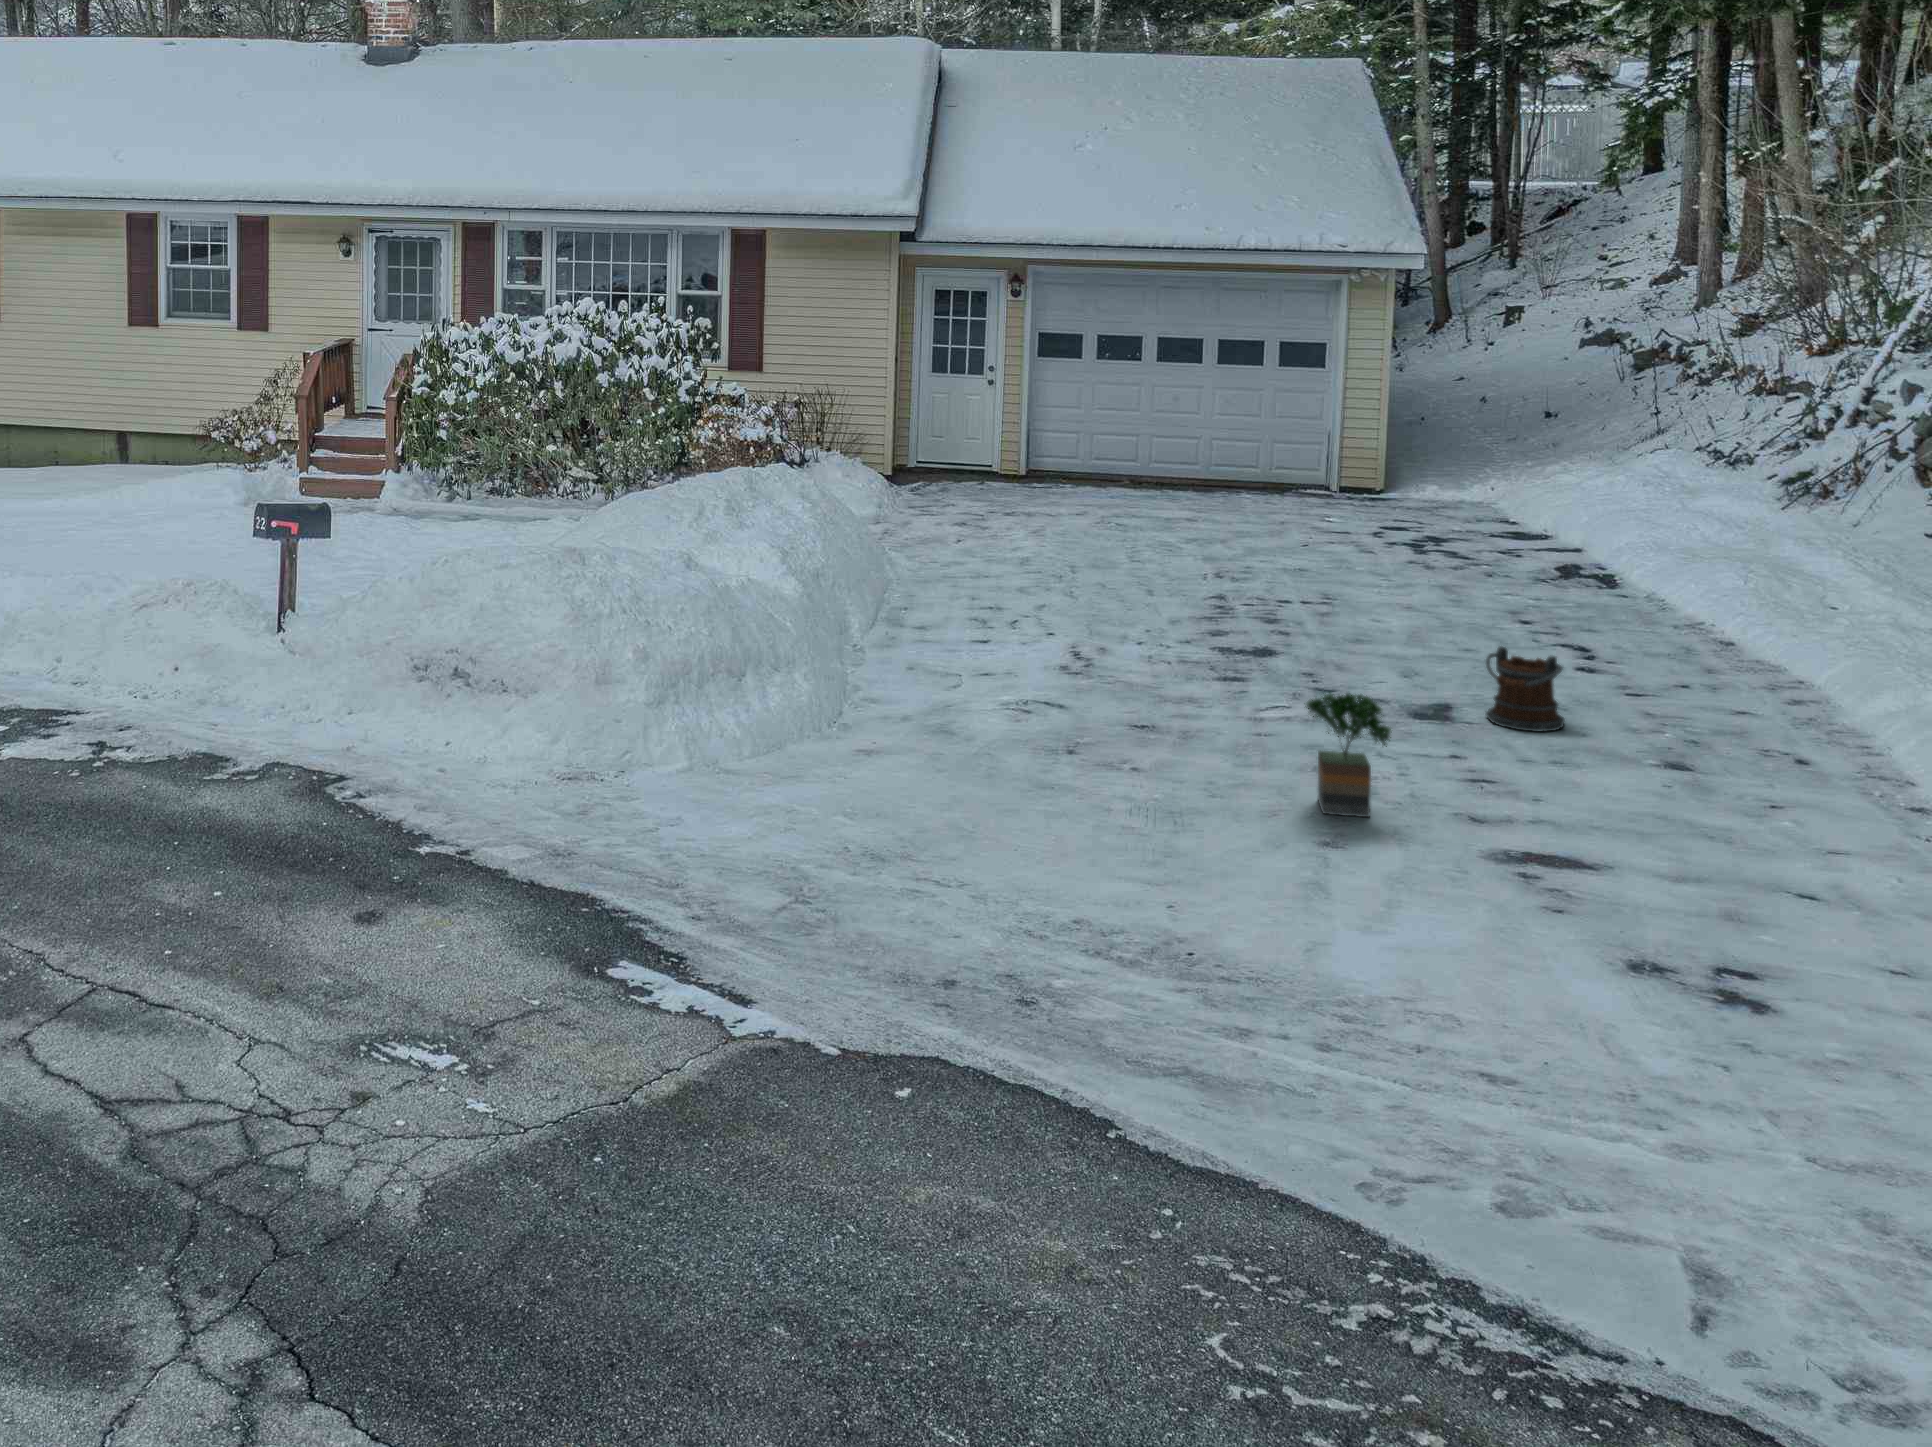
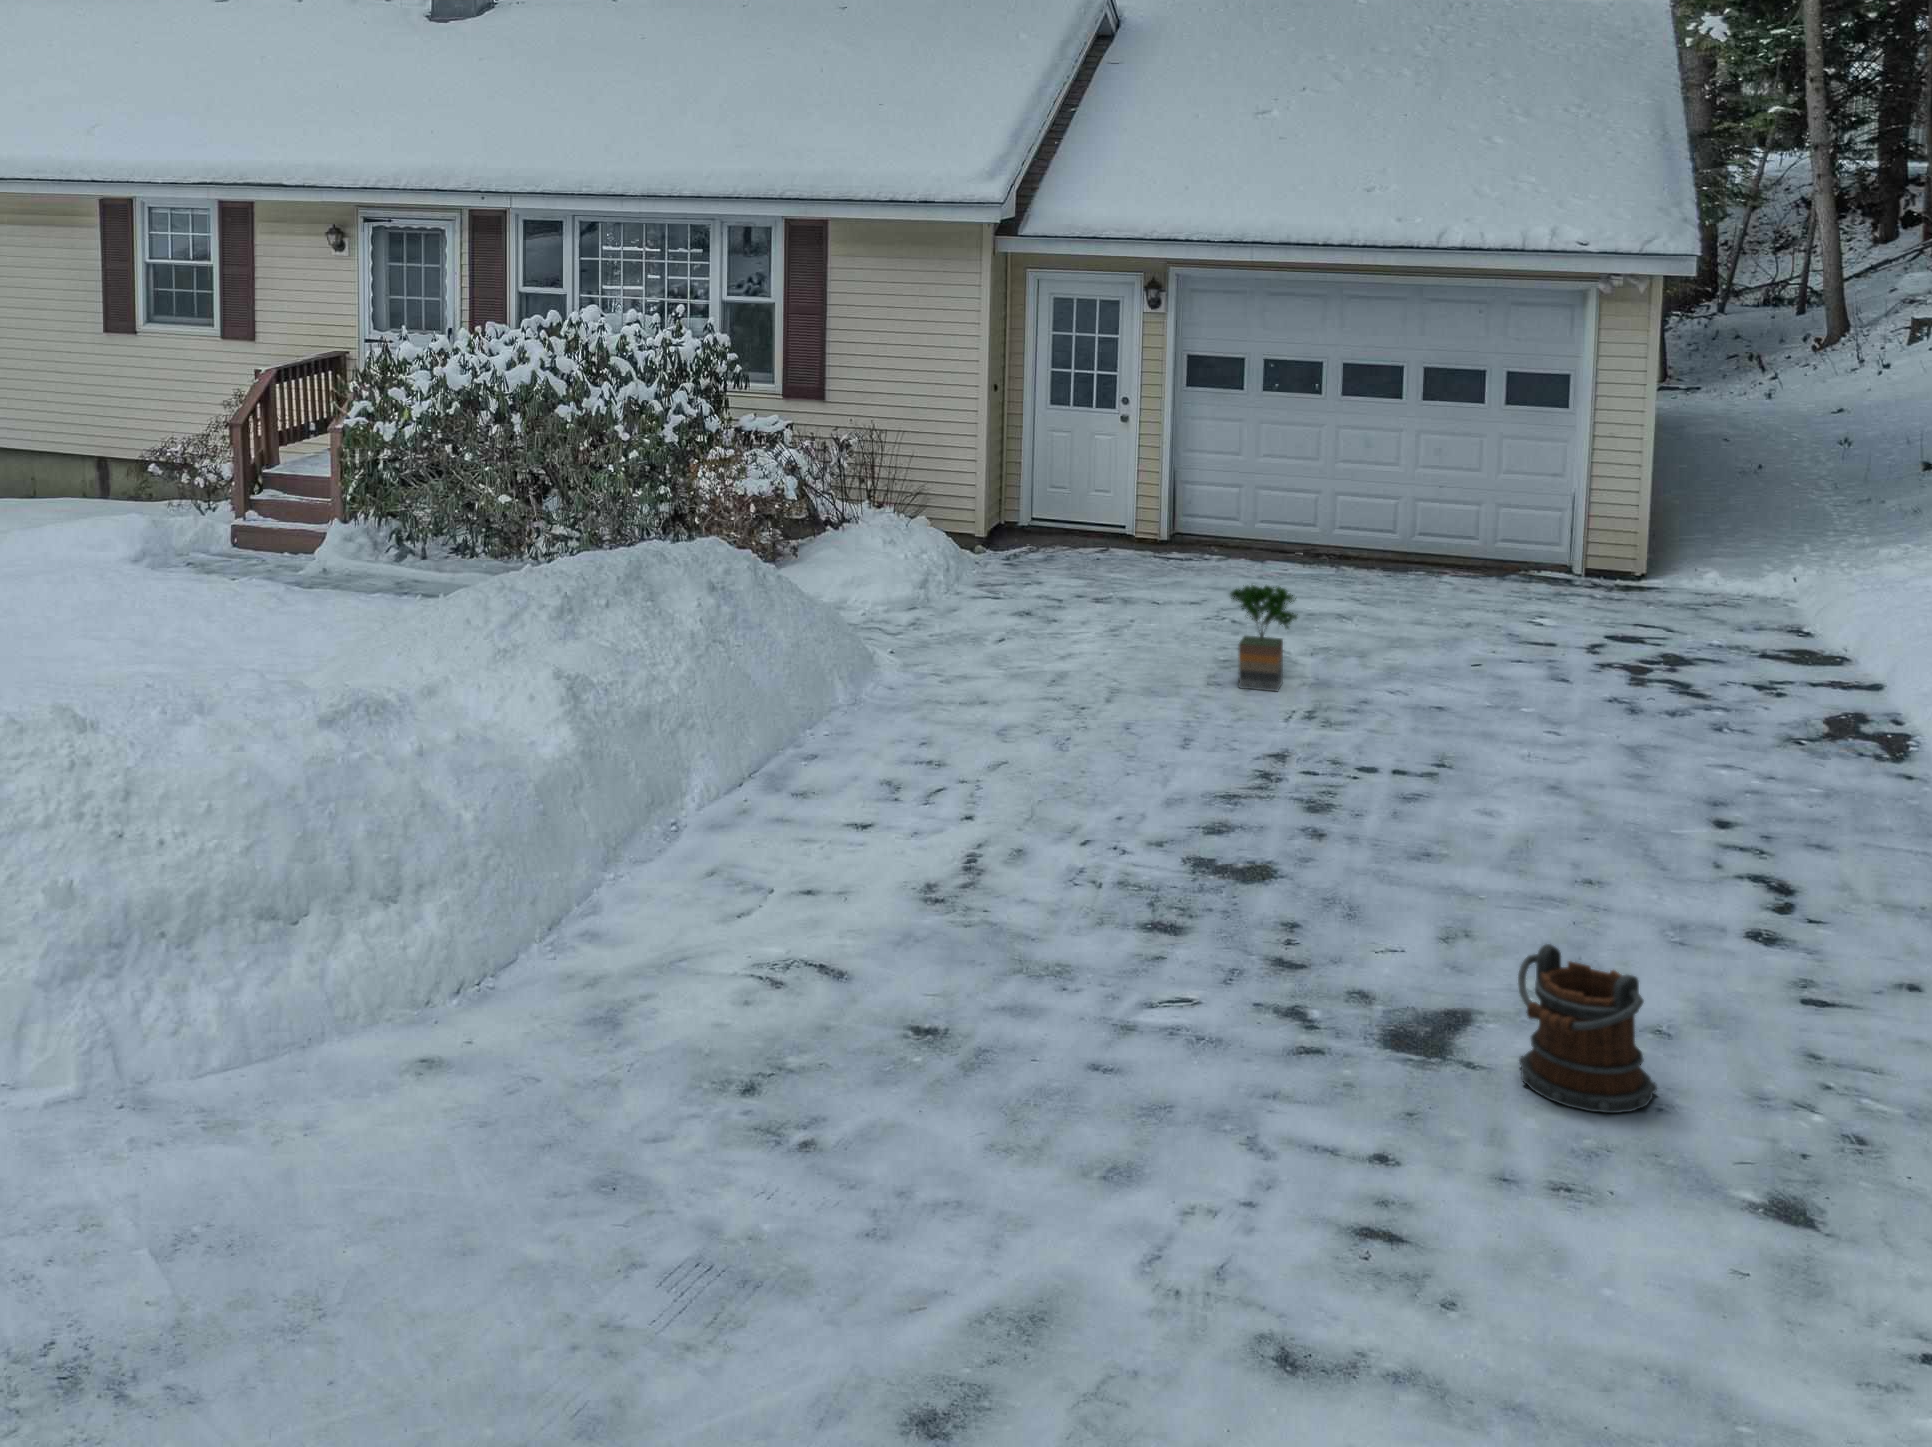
potted tree: present [1305,693,1392,817] -> present [1230,585,1298,691]

